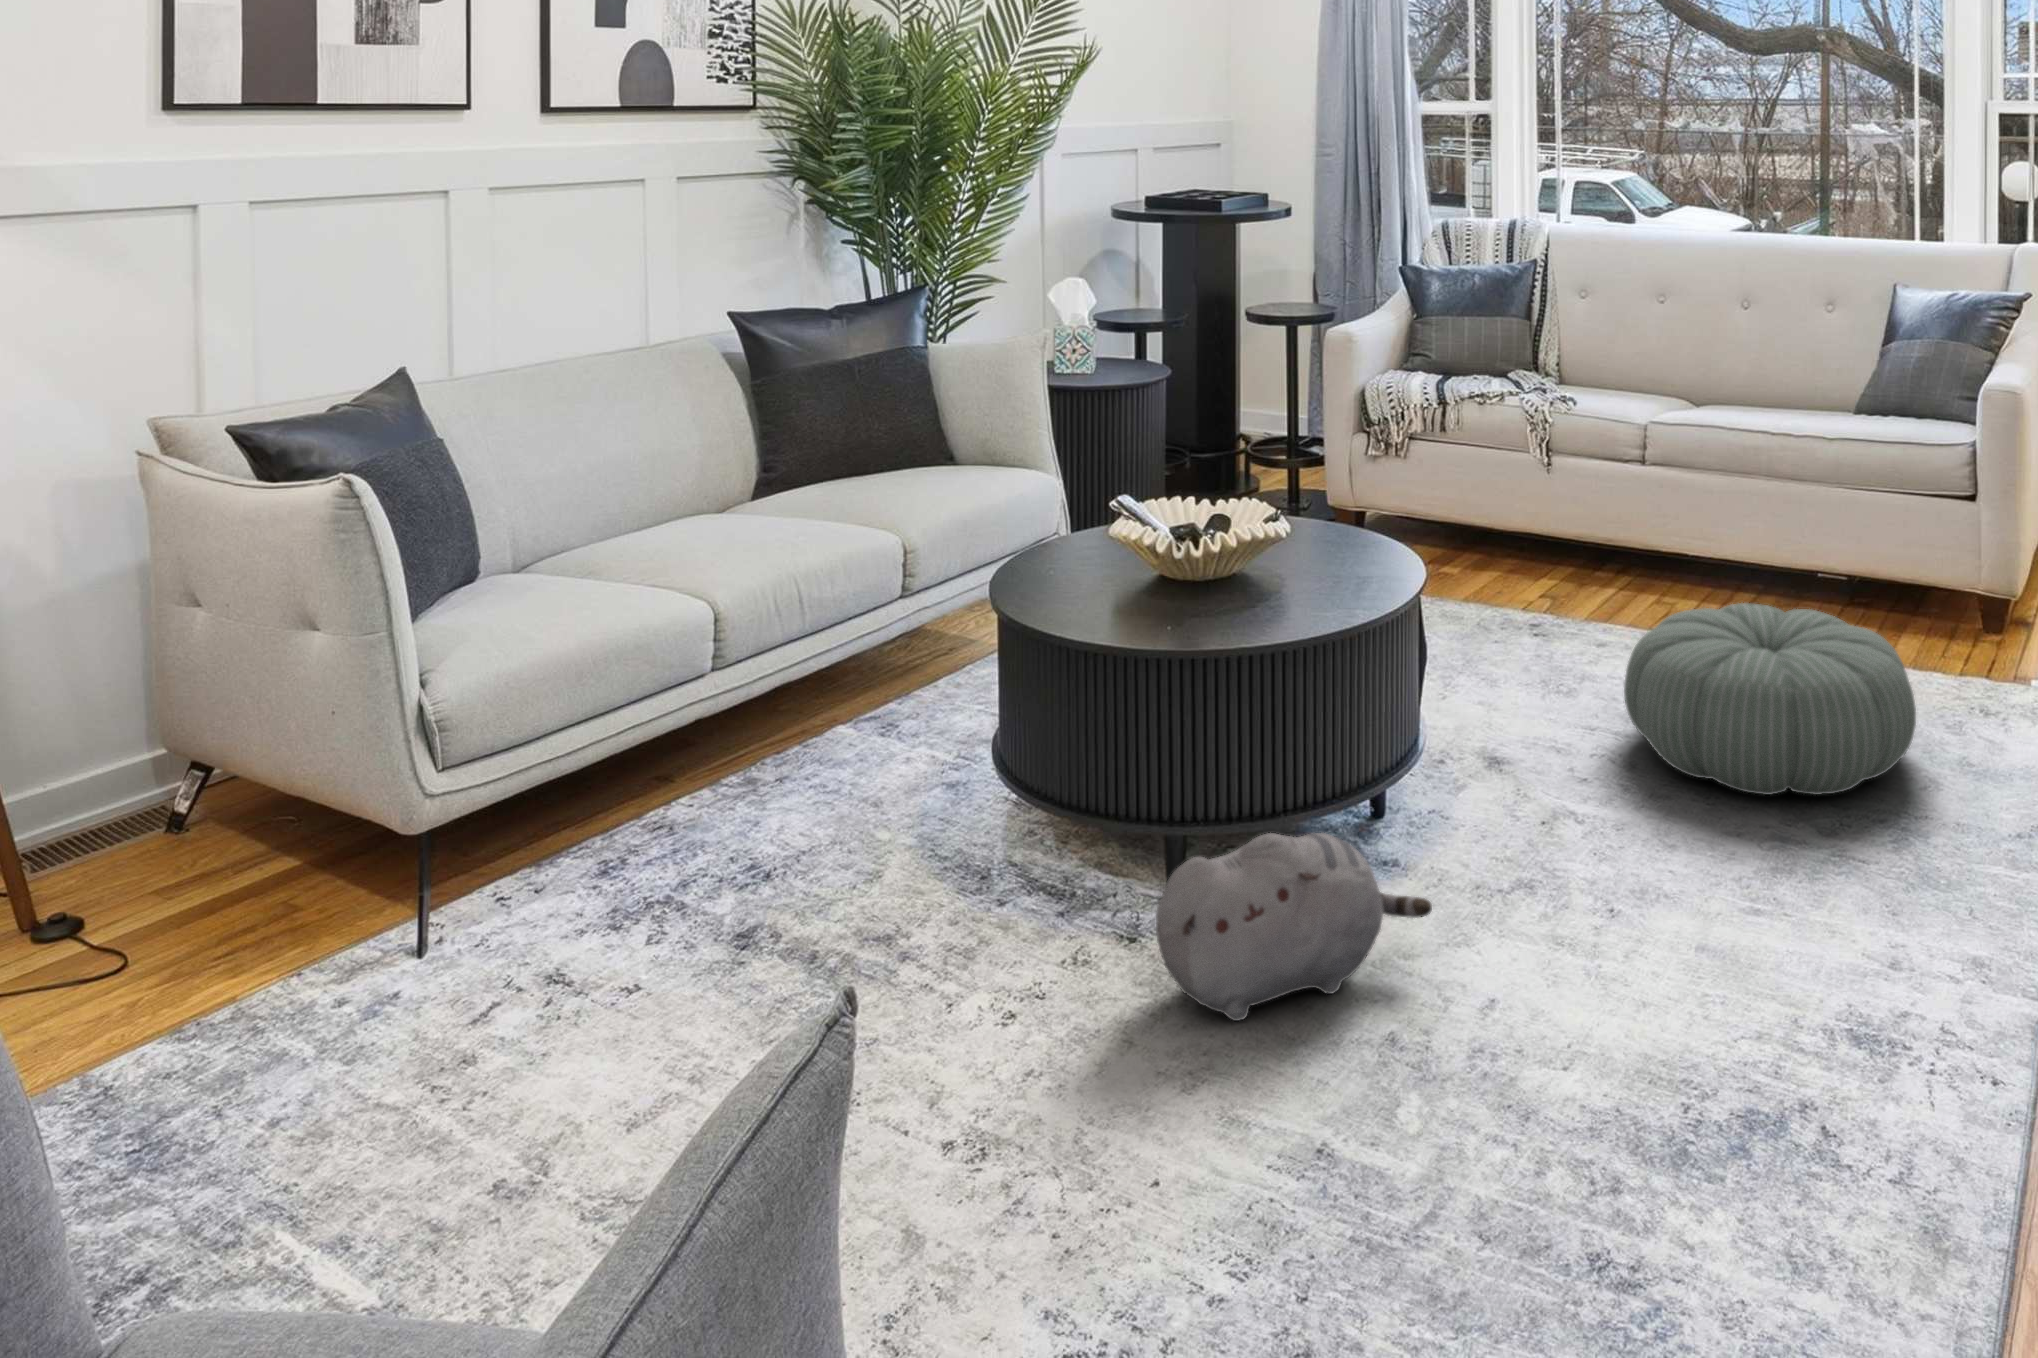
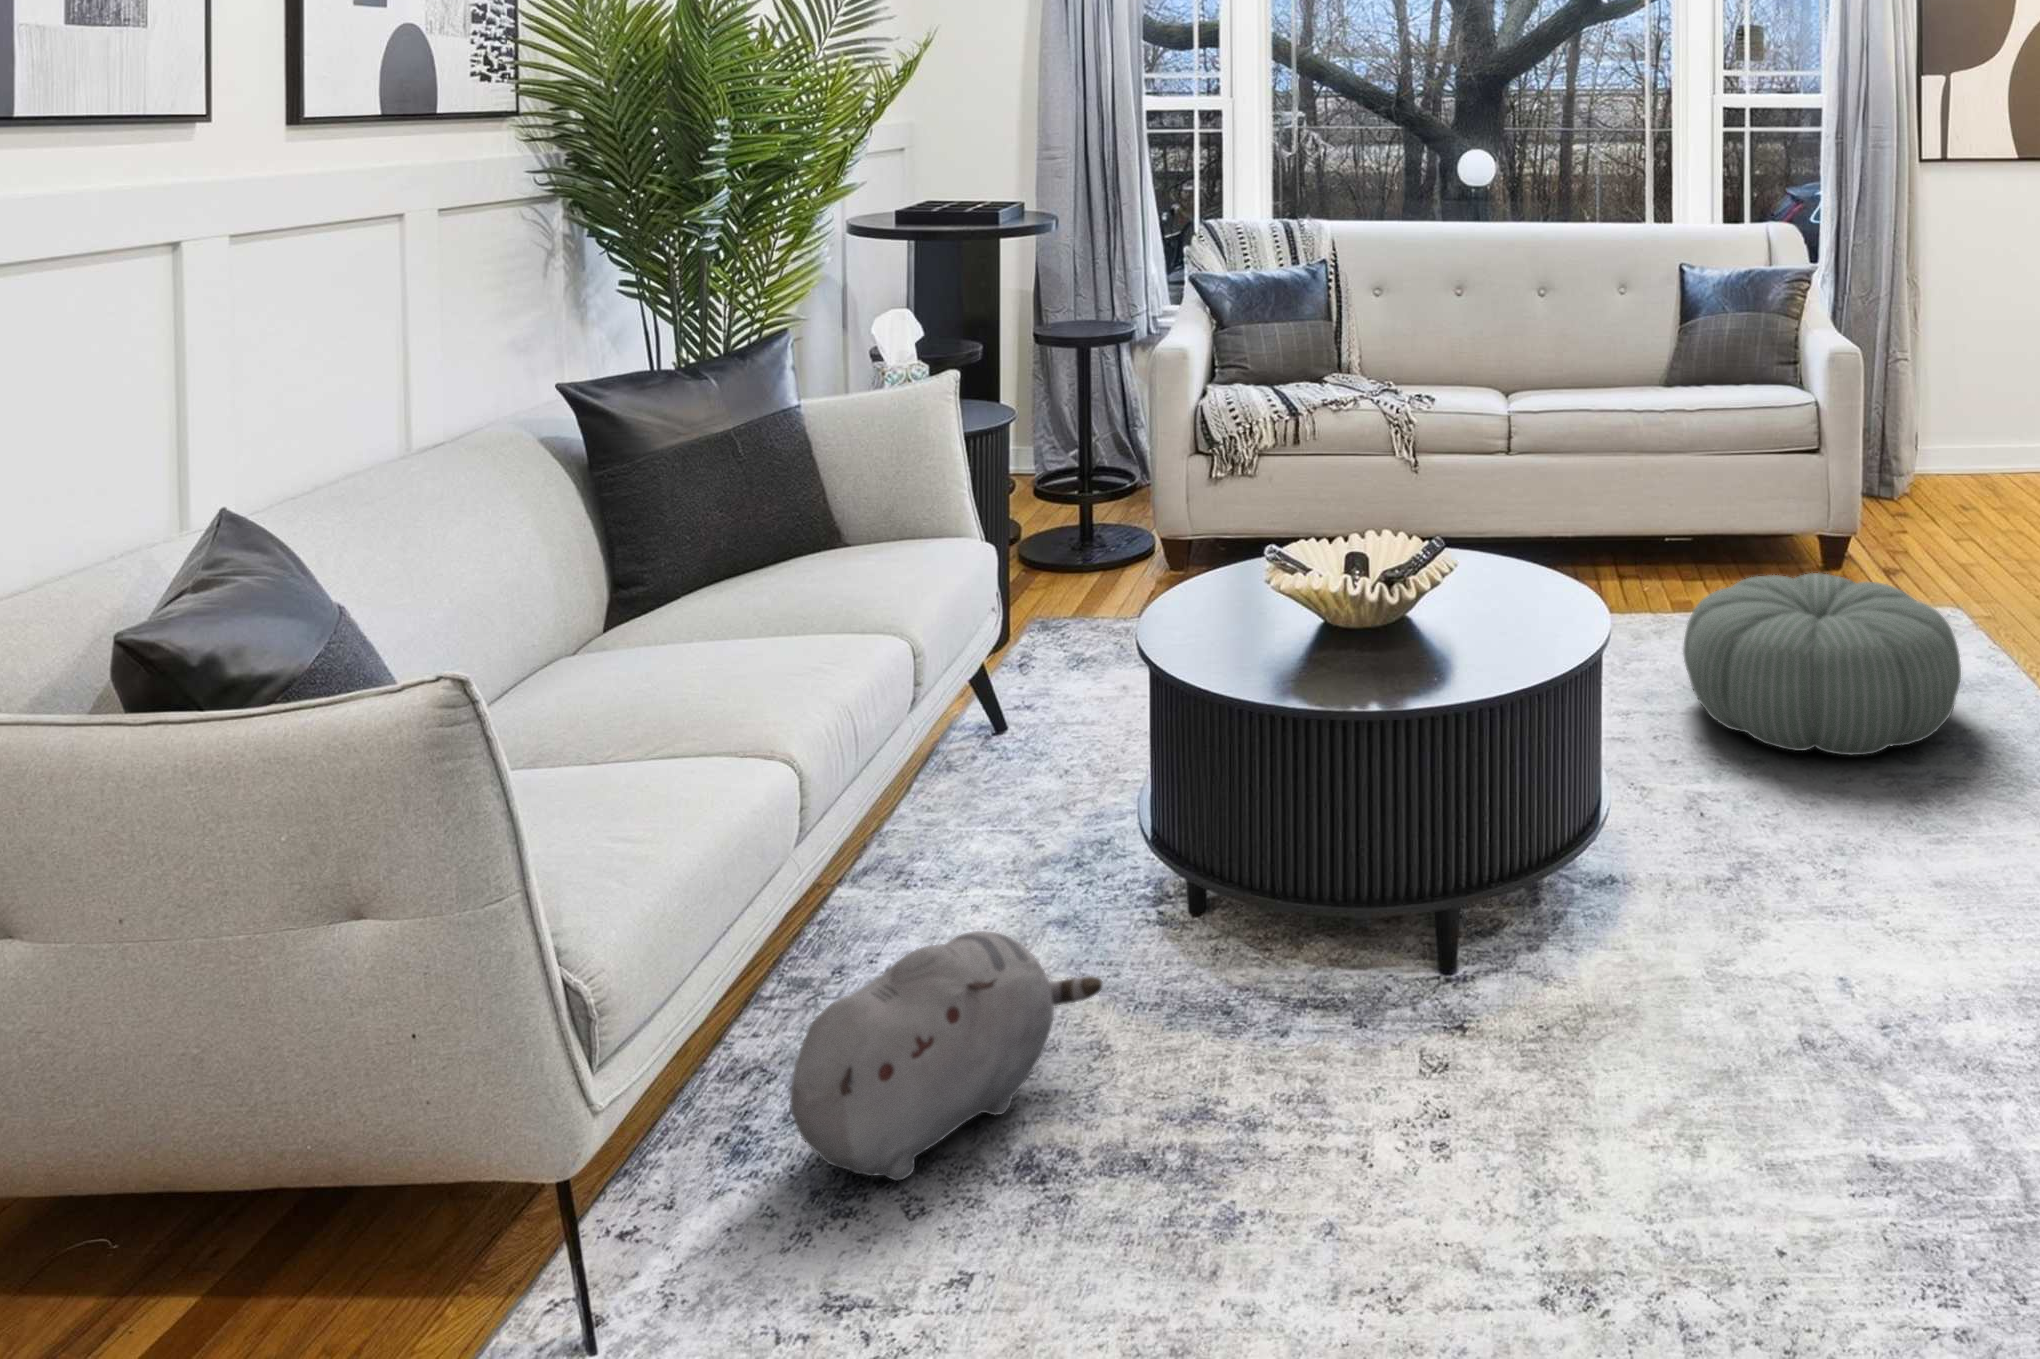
plush toy: present [1156,833,1432,1021] -> present [790,931,1102,1181]

